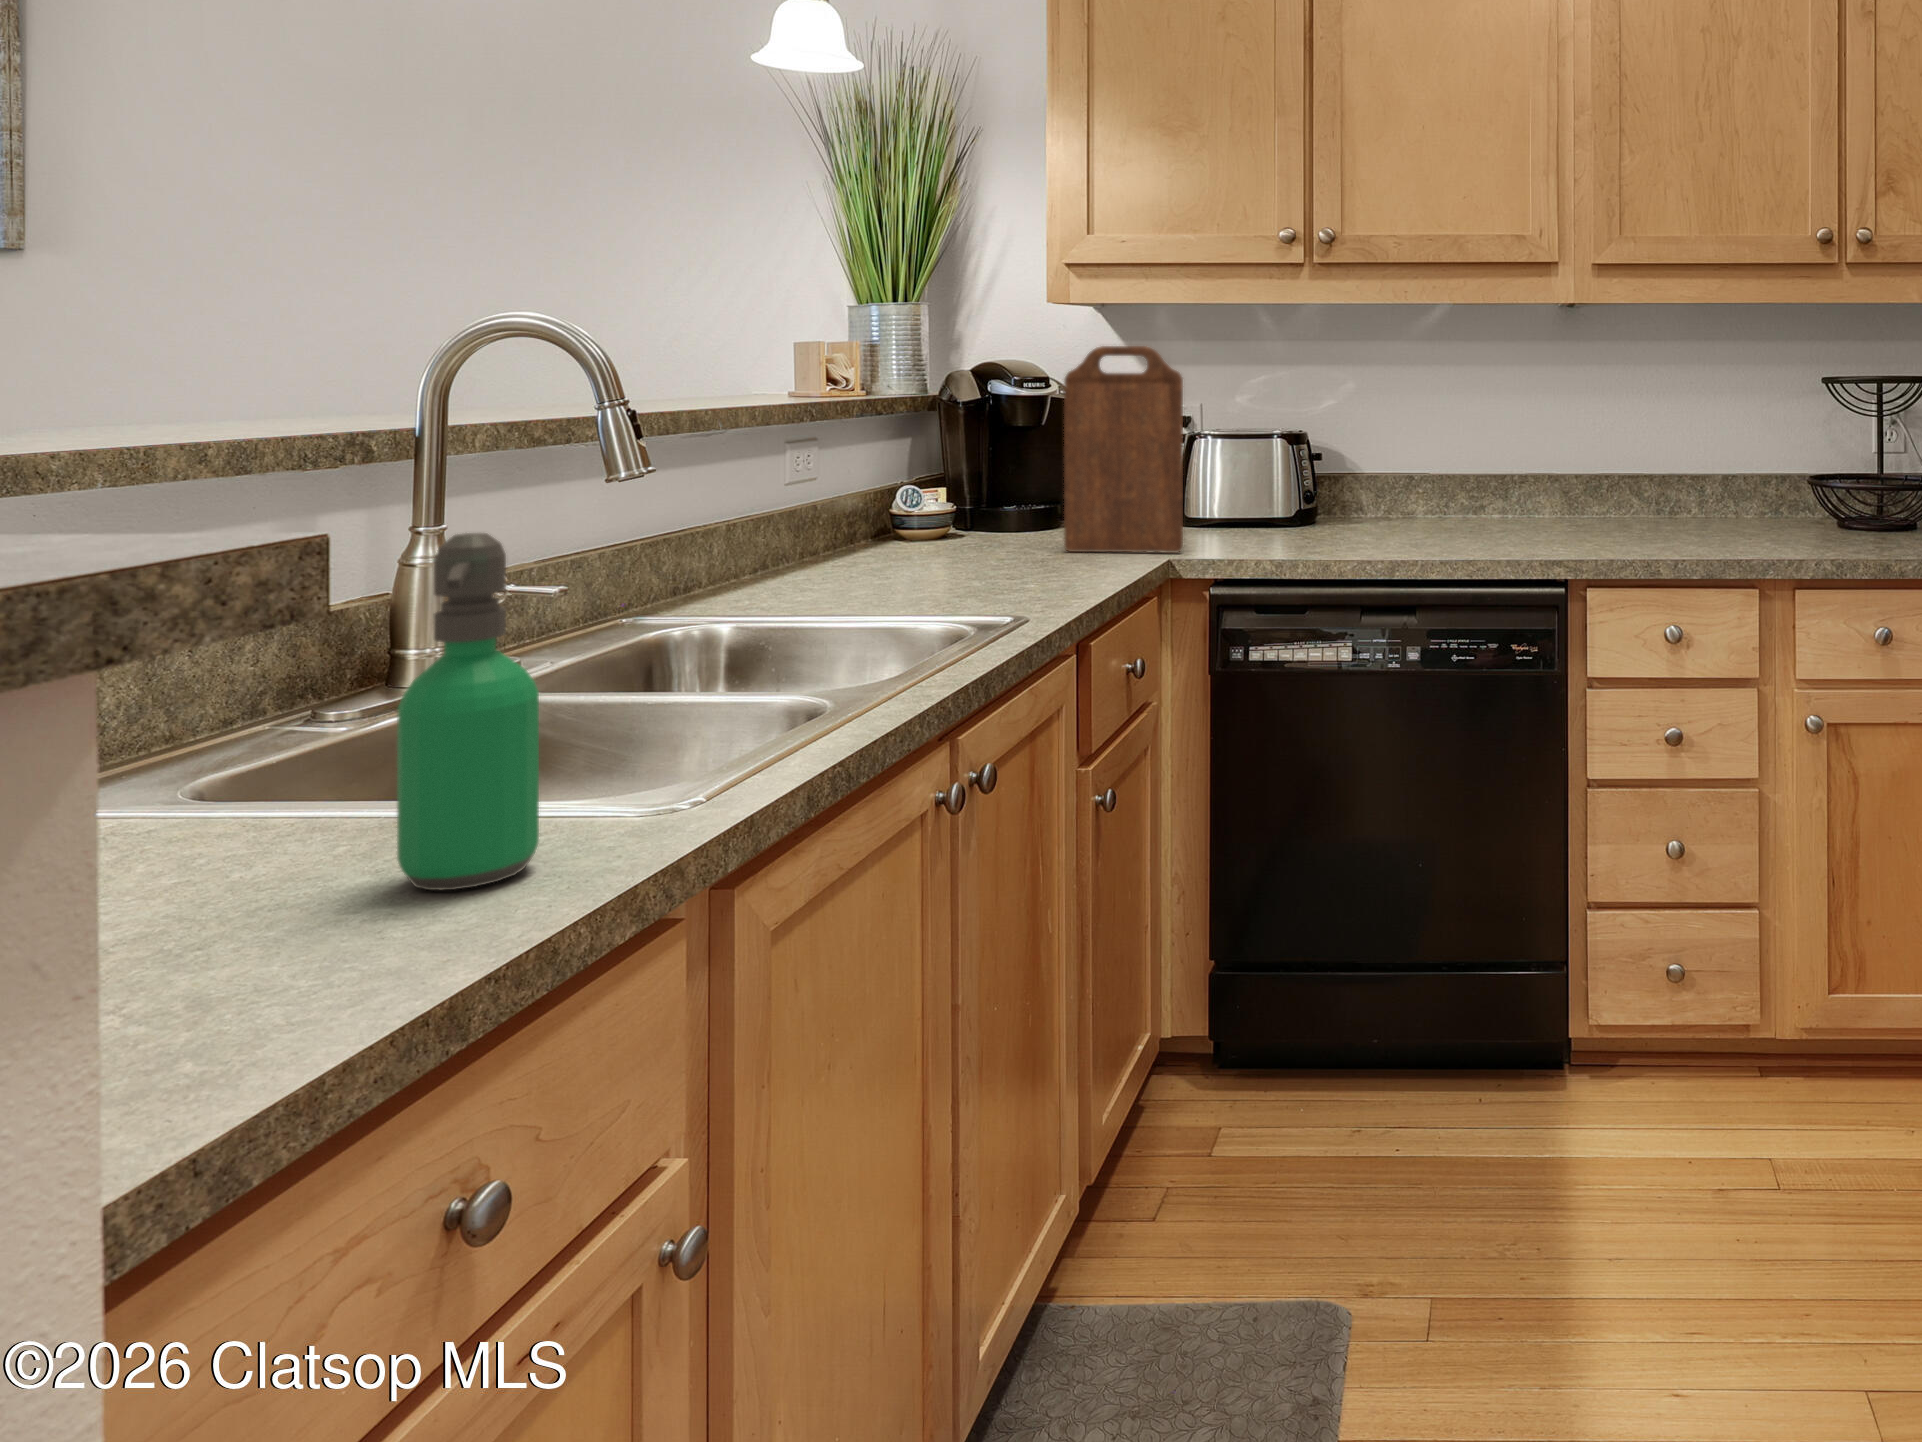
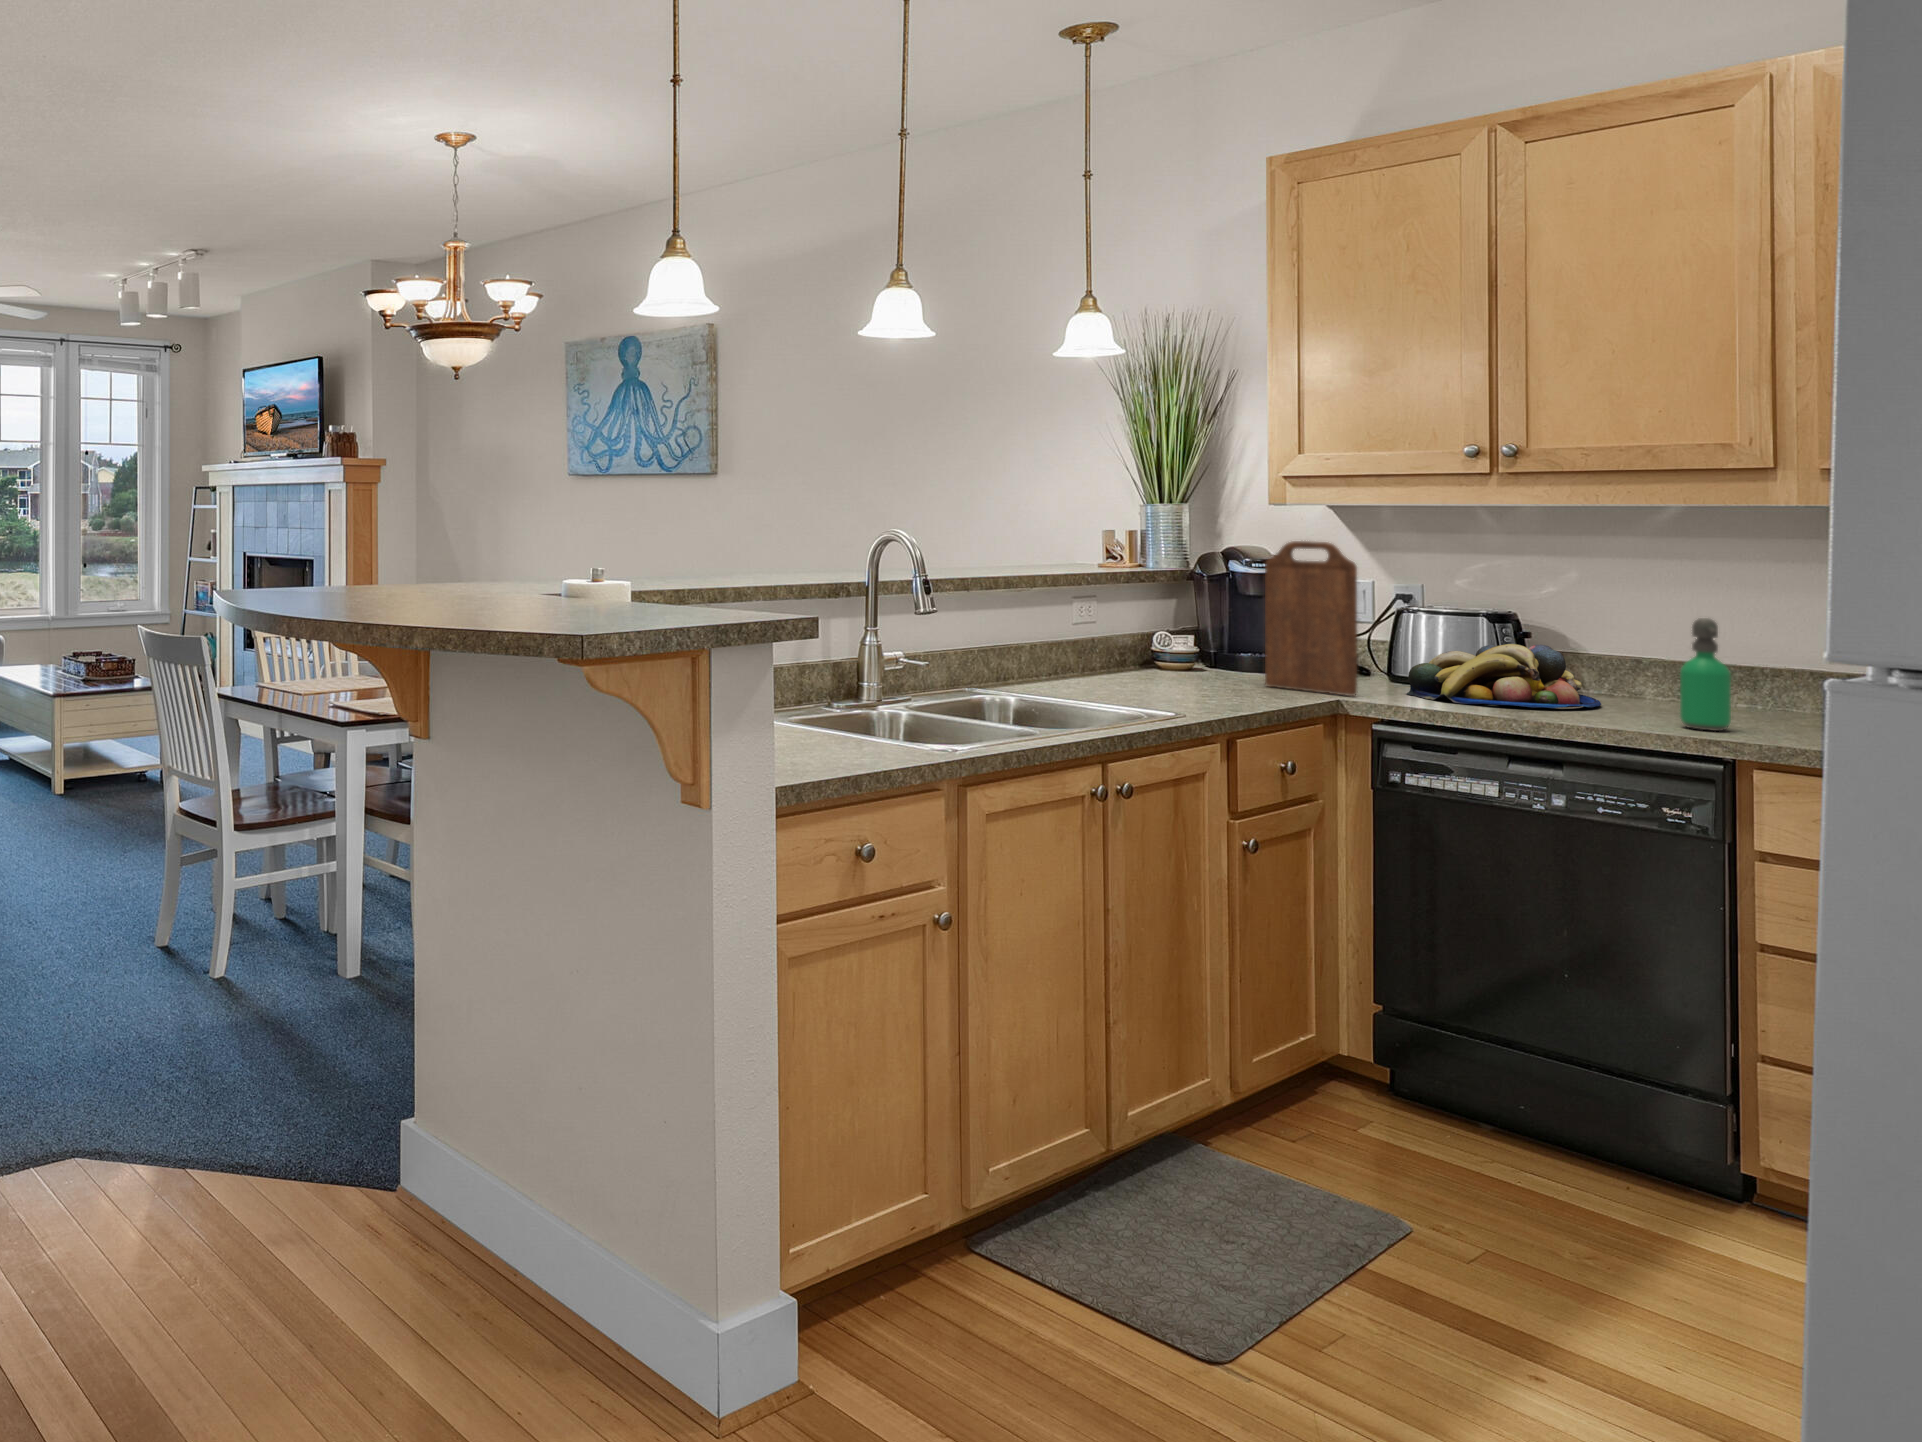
fruit bowl: none [1223,466,1414,547] -> present [1407,644,1601,708]
soap dispenser: present [397,533,539,890] -> present [1680,618,1731,731]

